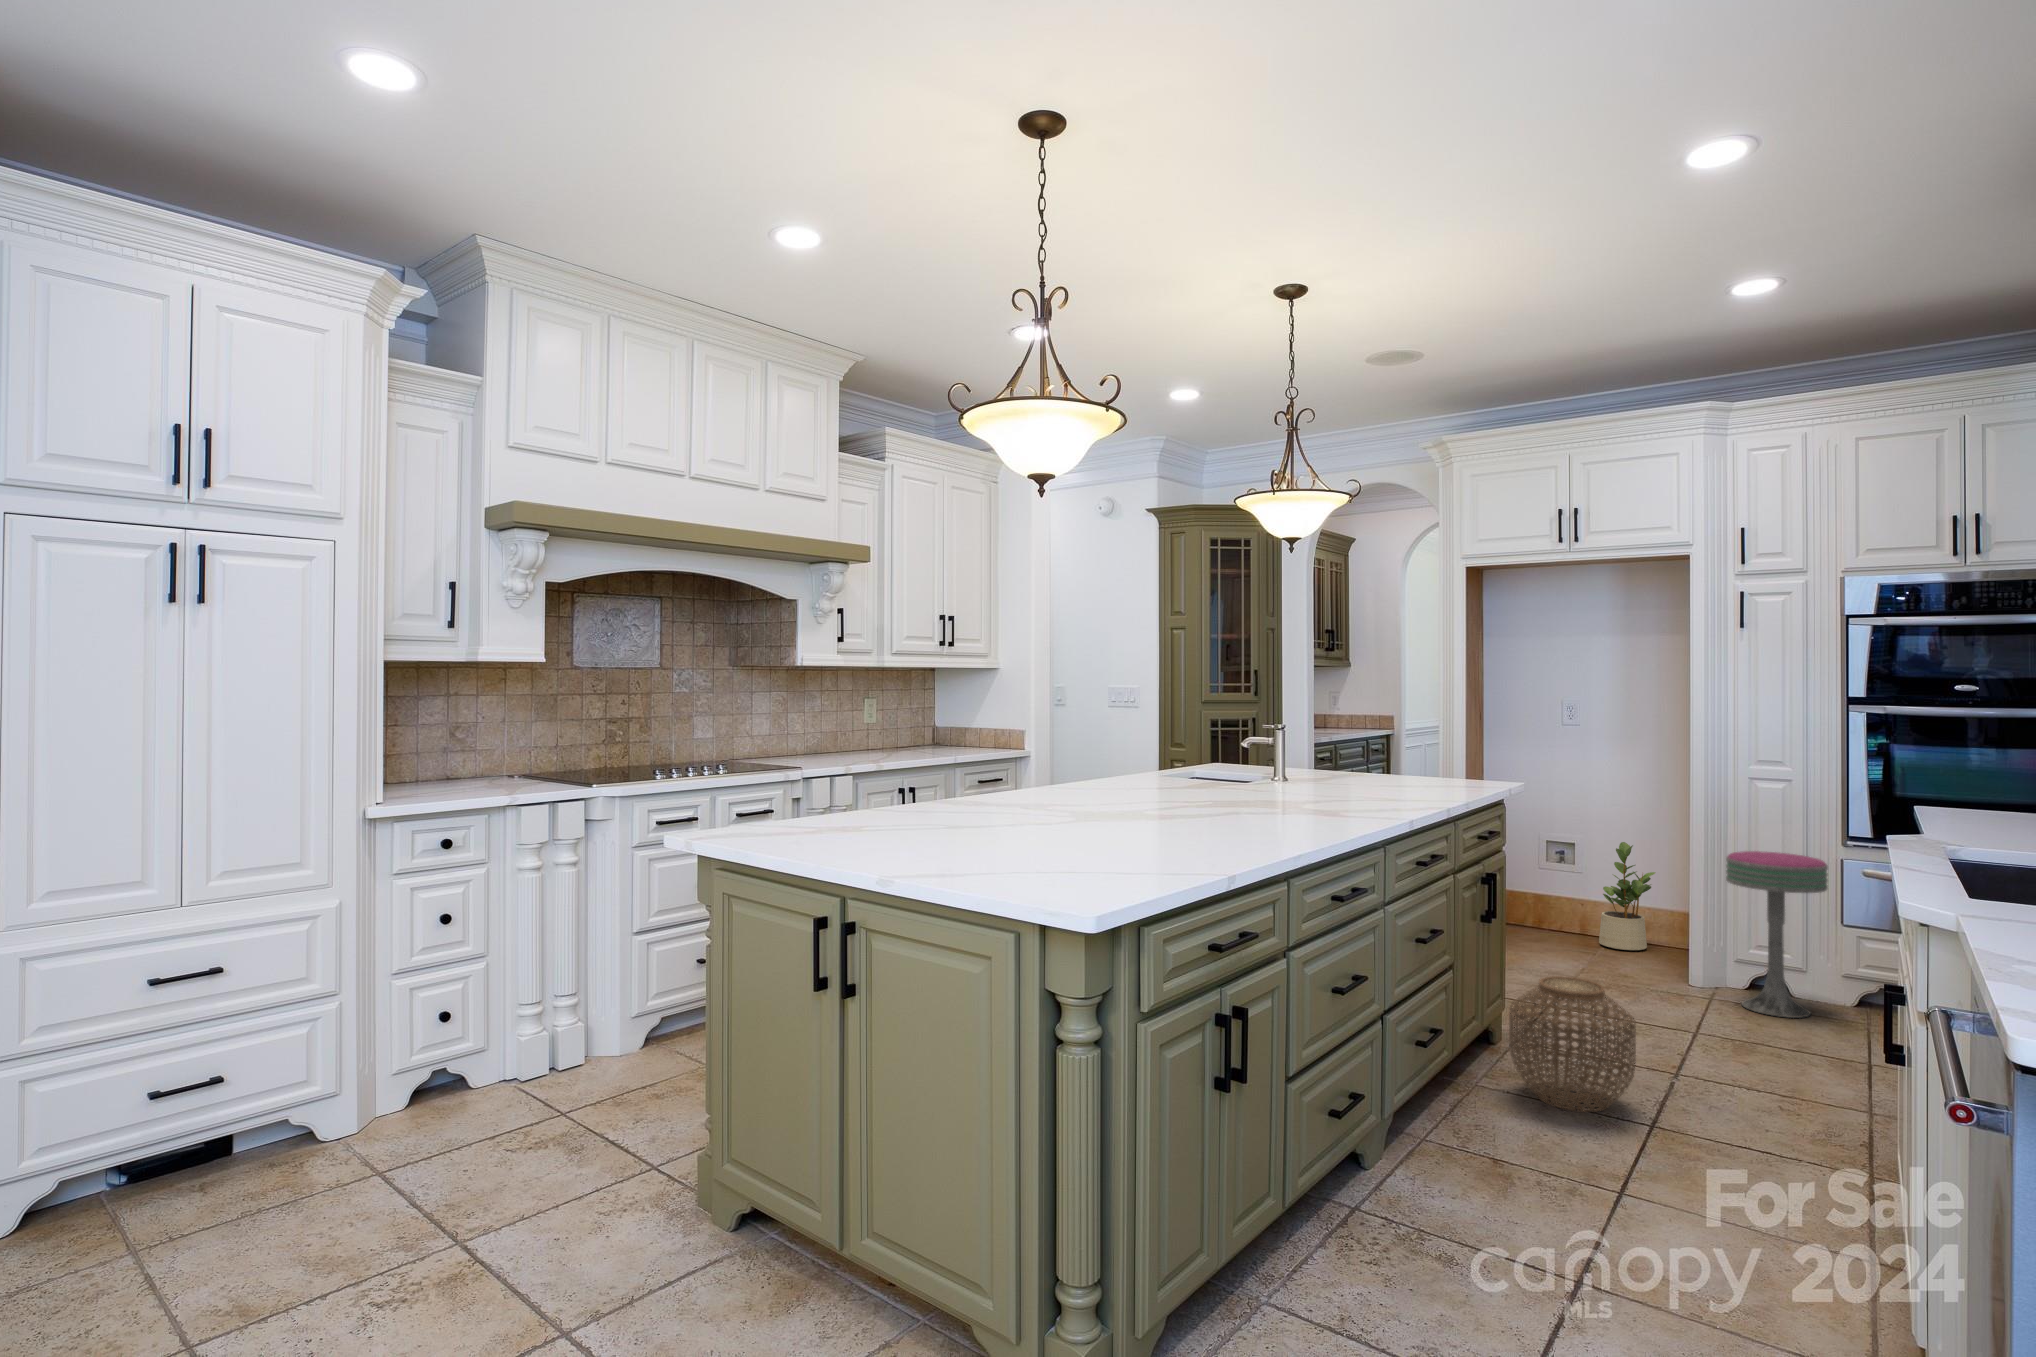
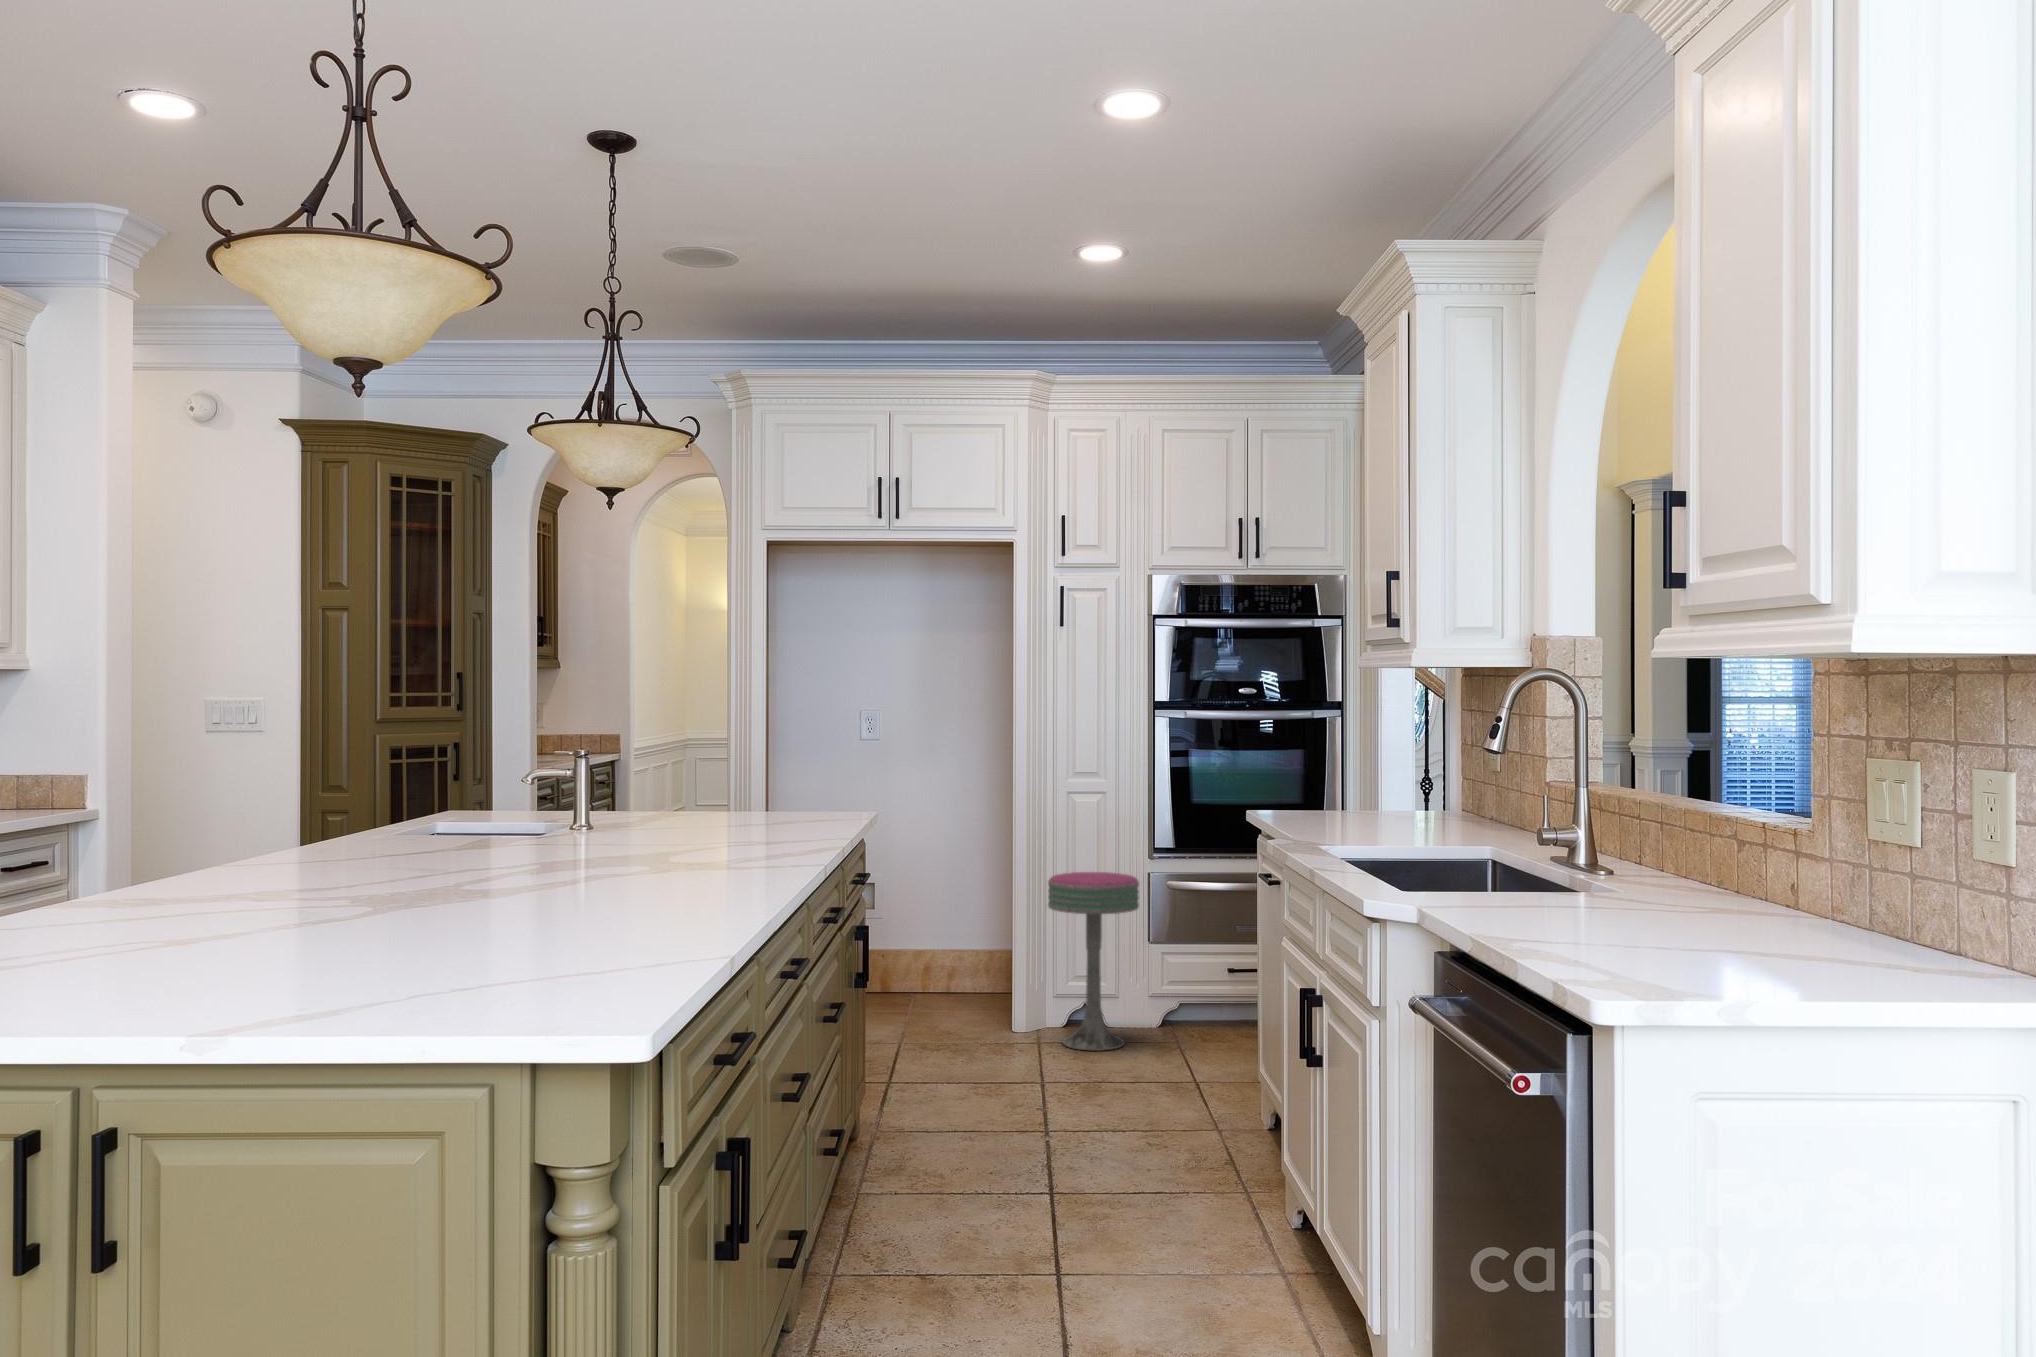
potted plant: present [1599,842,1655,950] -> none [898,876,954,1003]
woven basket: present [1509,976,1636,1112] -> none [896,1038,1032,1198]

